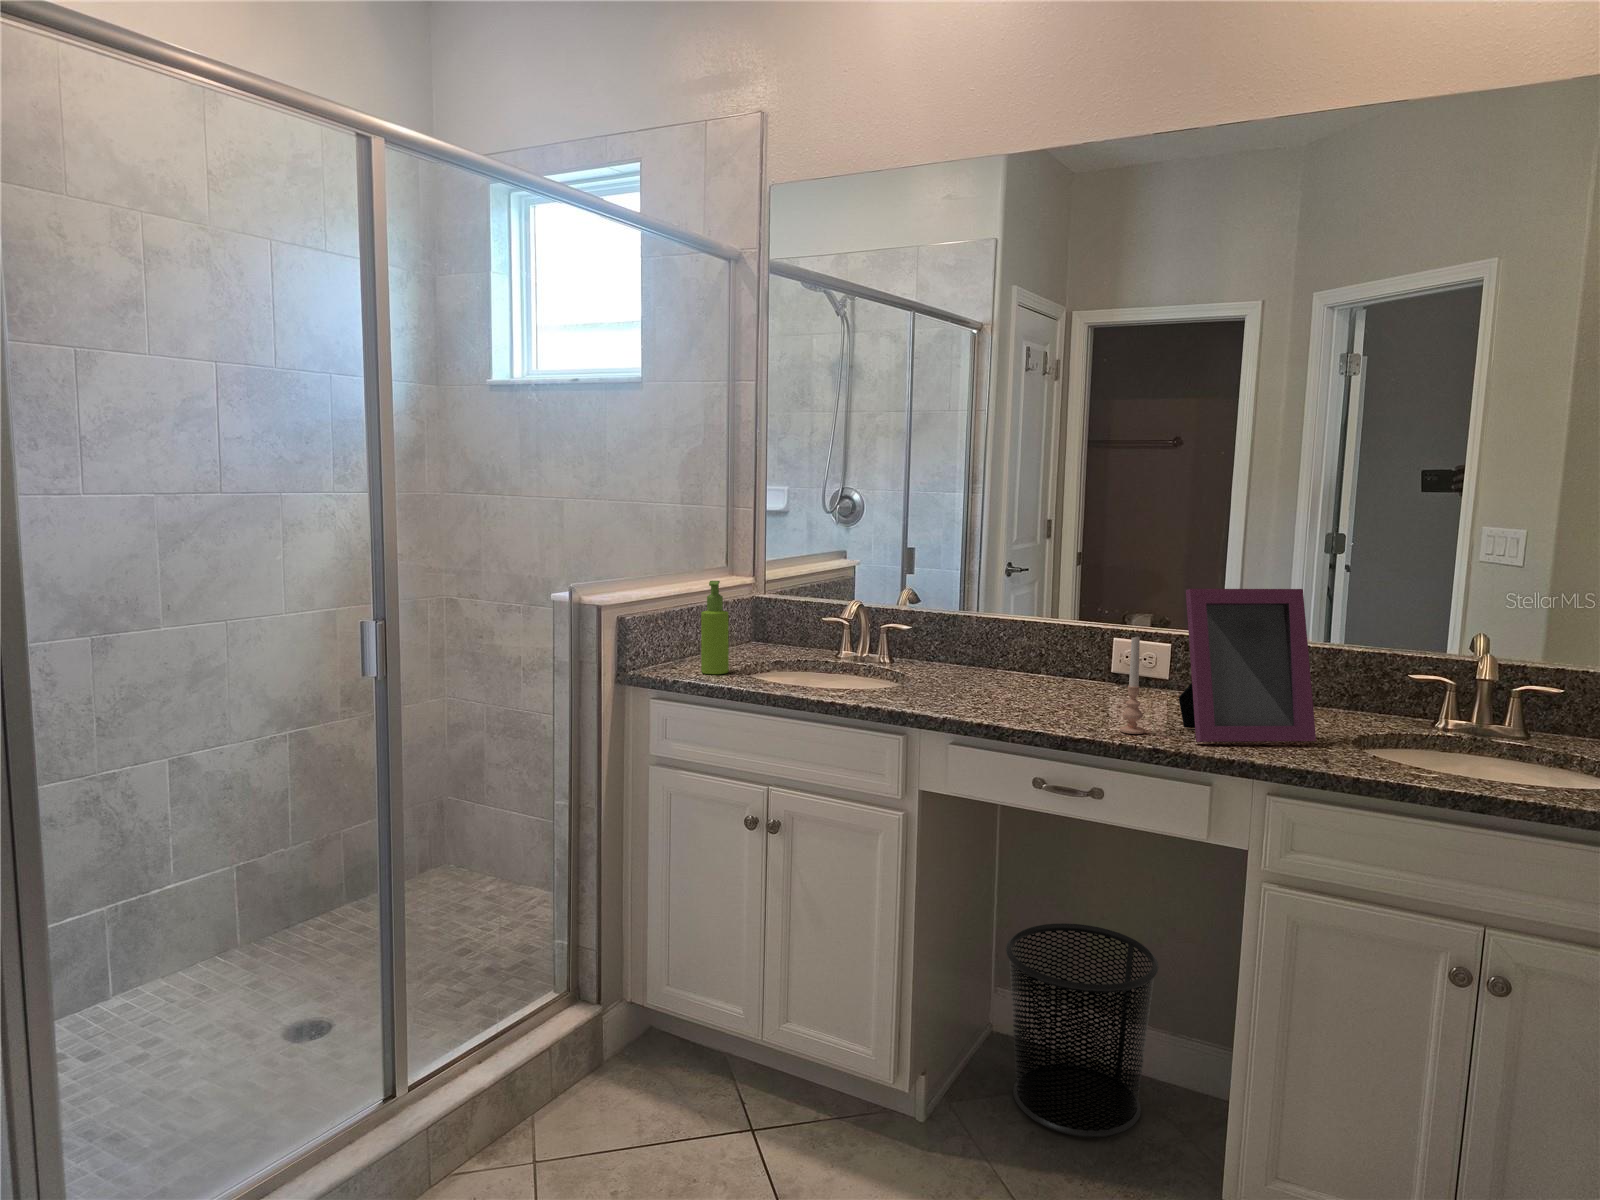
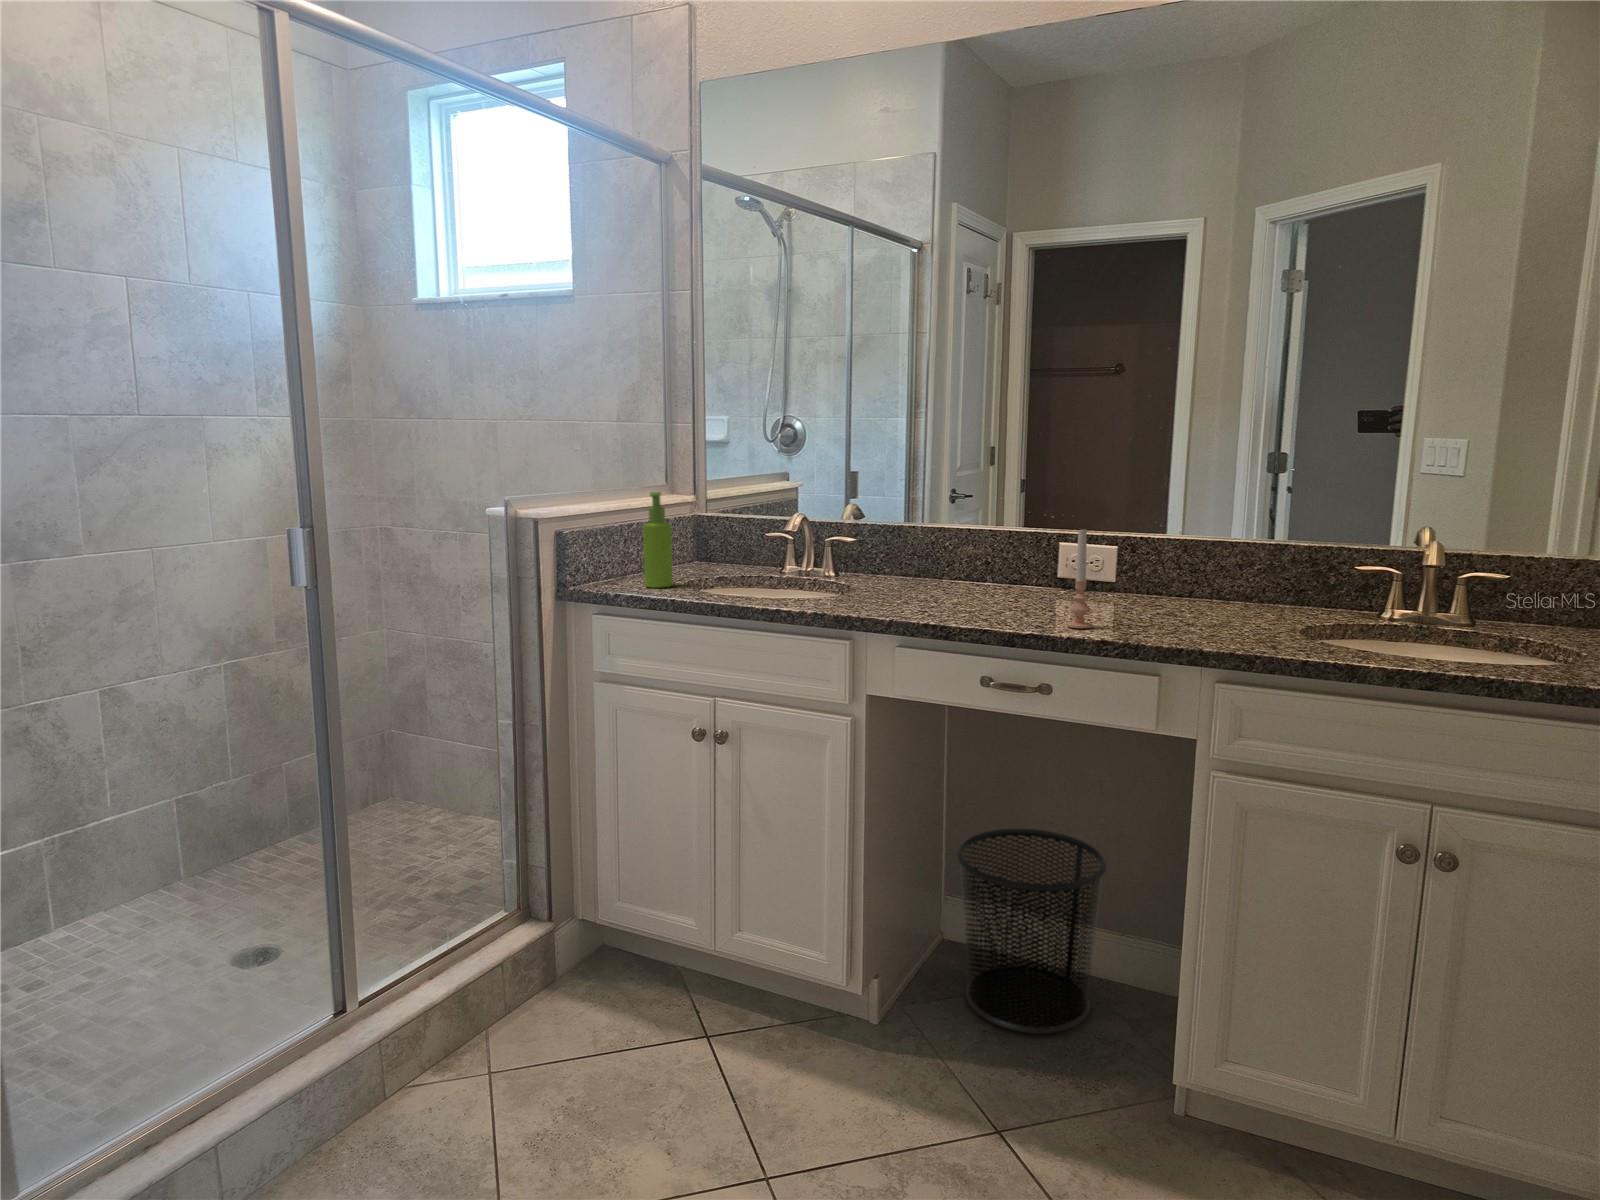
picture frame: present [1179,589,1316,742] -> none [1126,477,1264,634]

